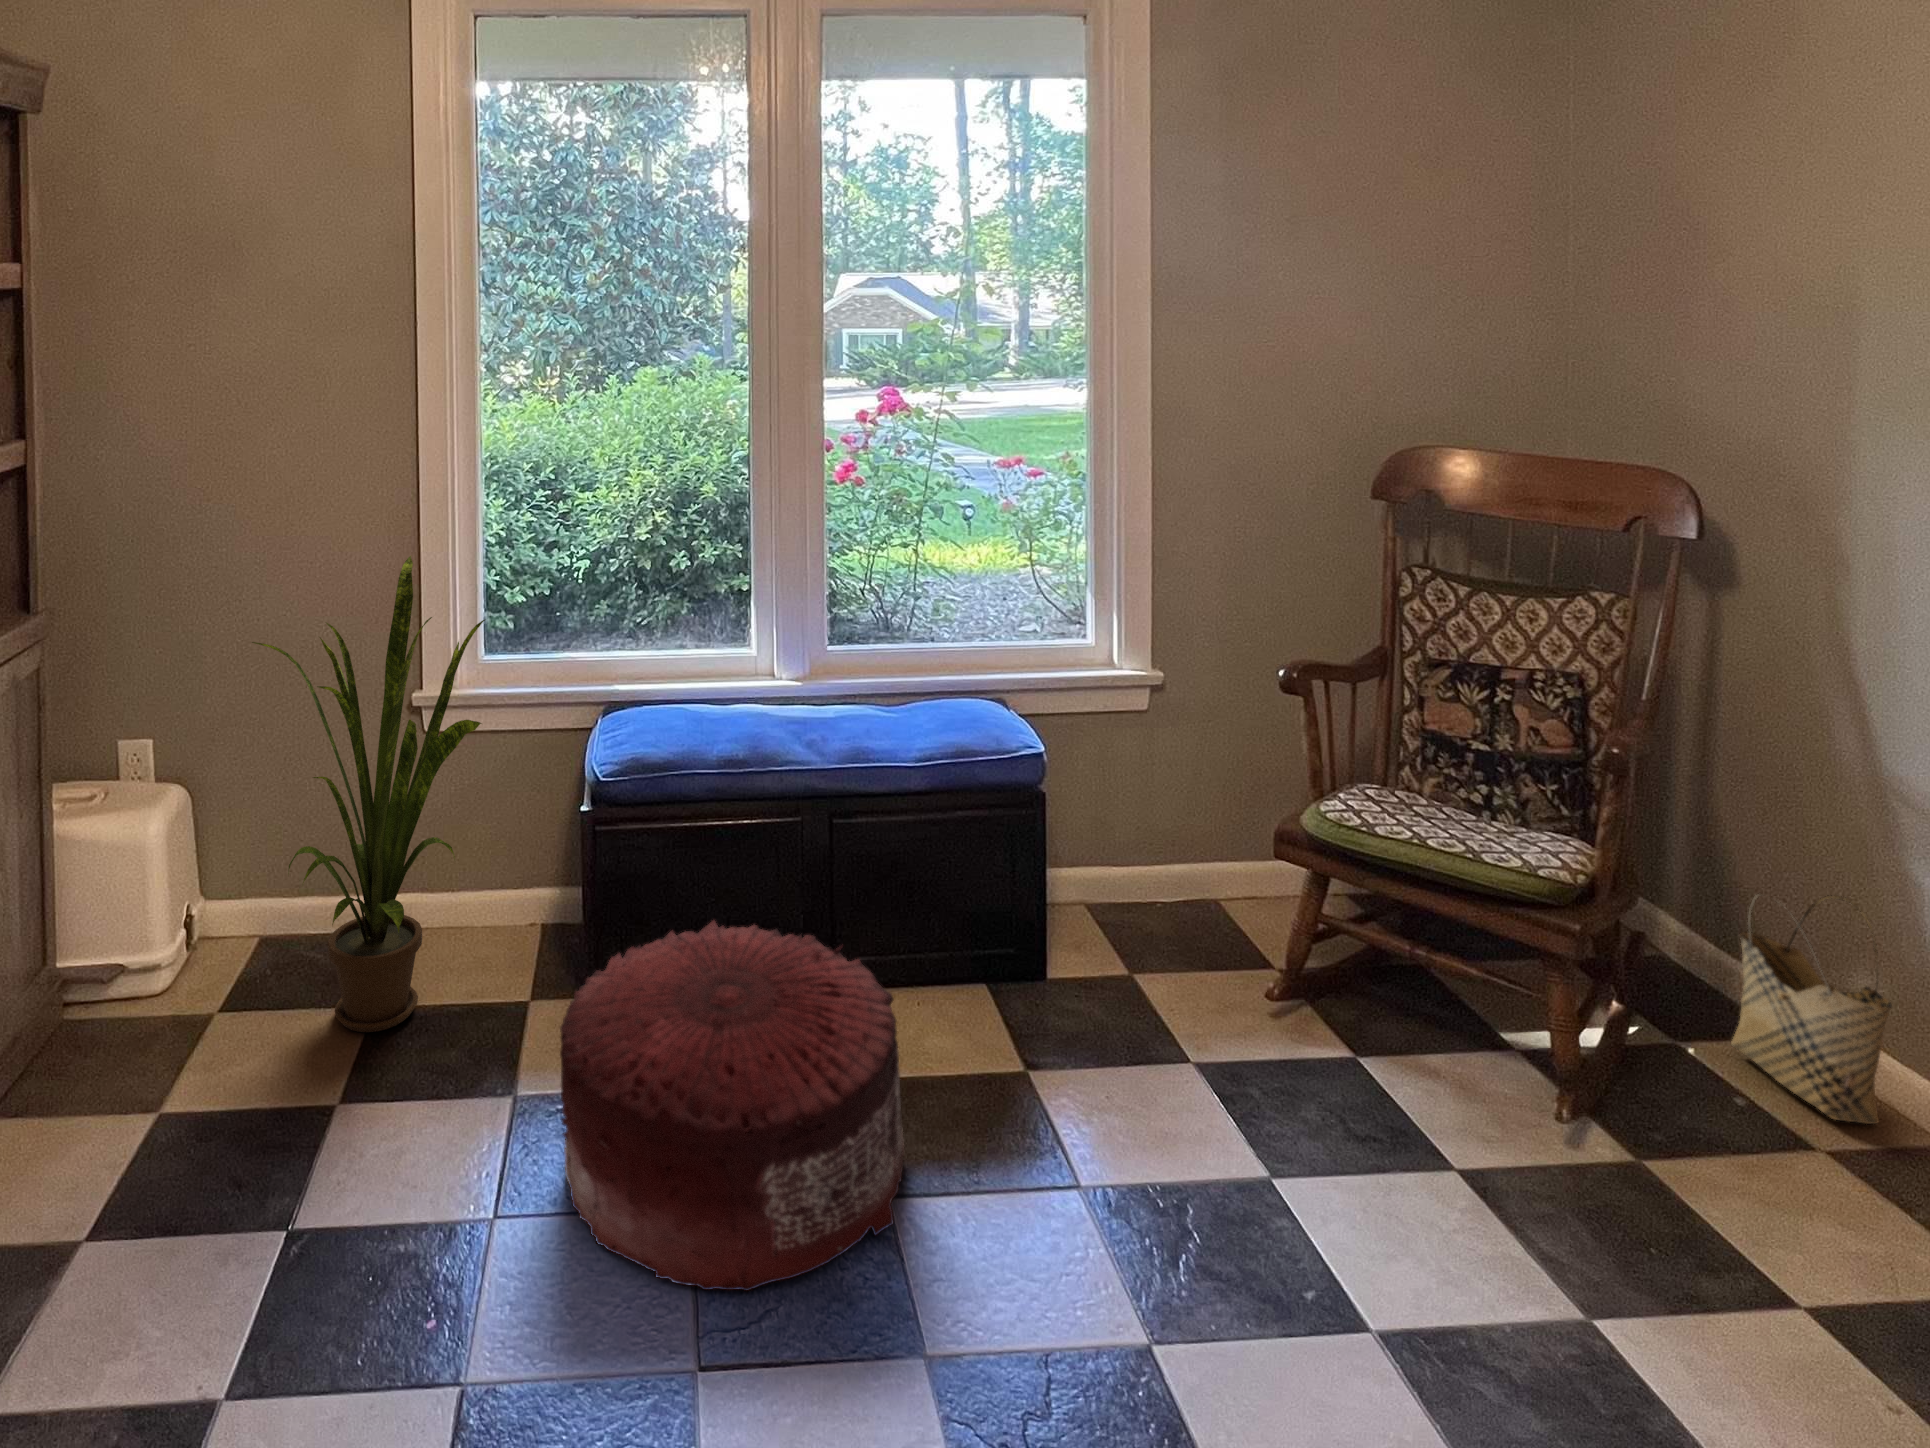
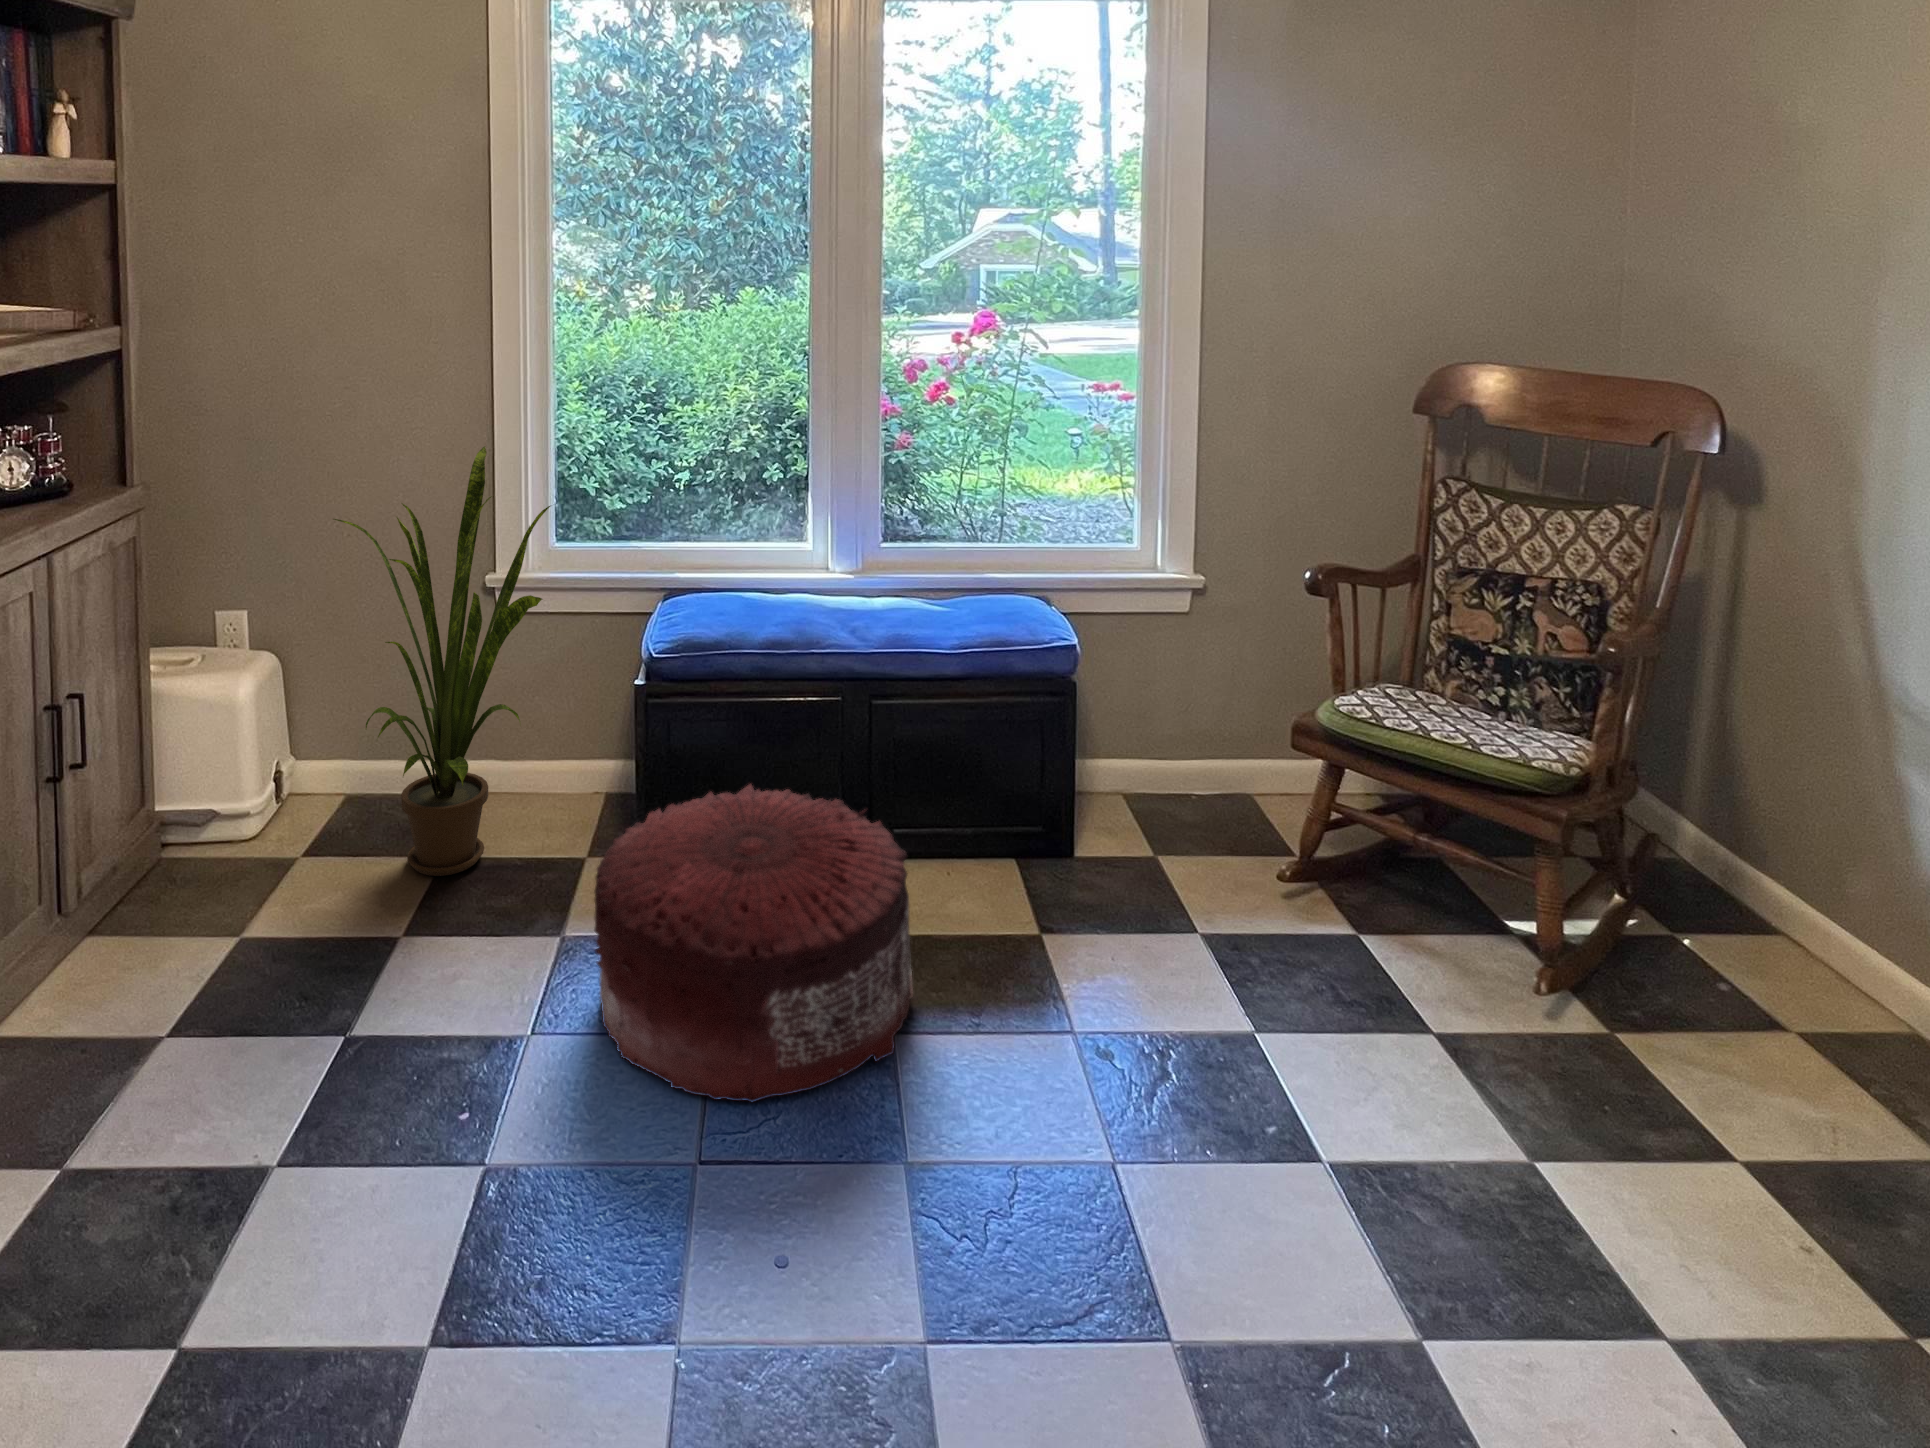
woven basket: present [1731,895,1892,1124] -> none [1724,792,1875,1011]

